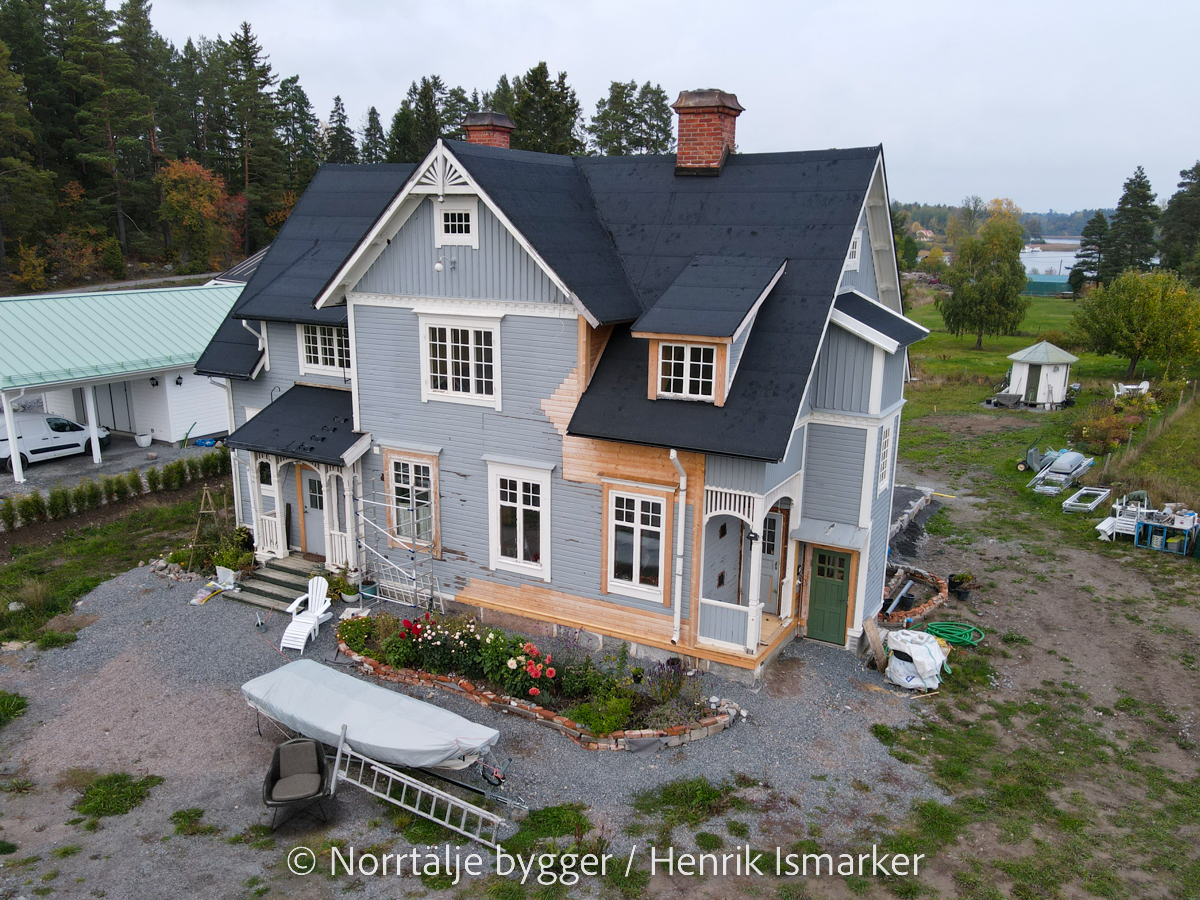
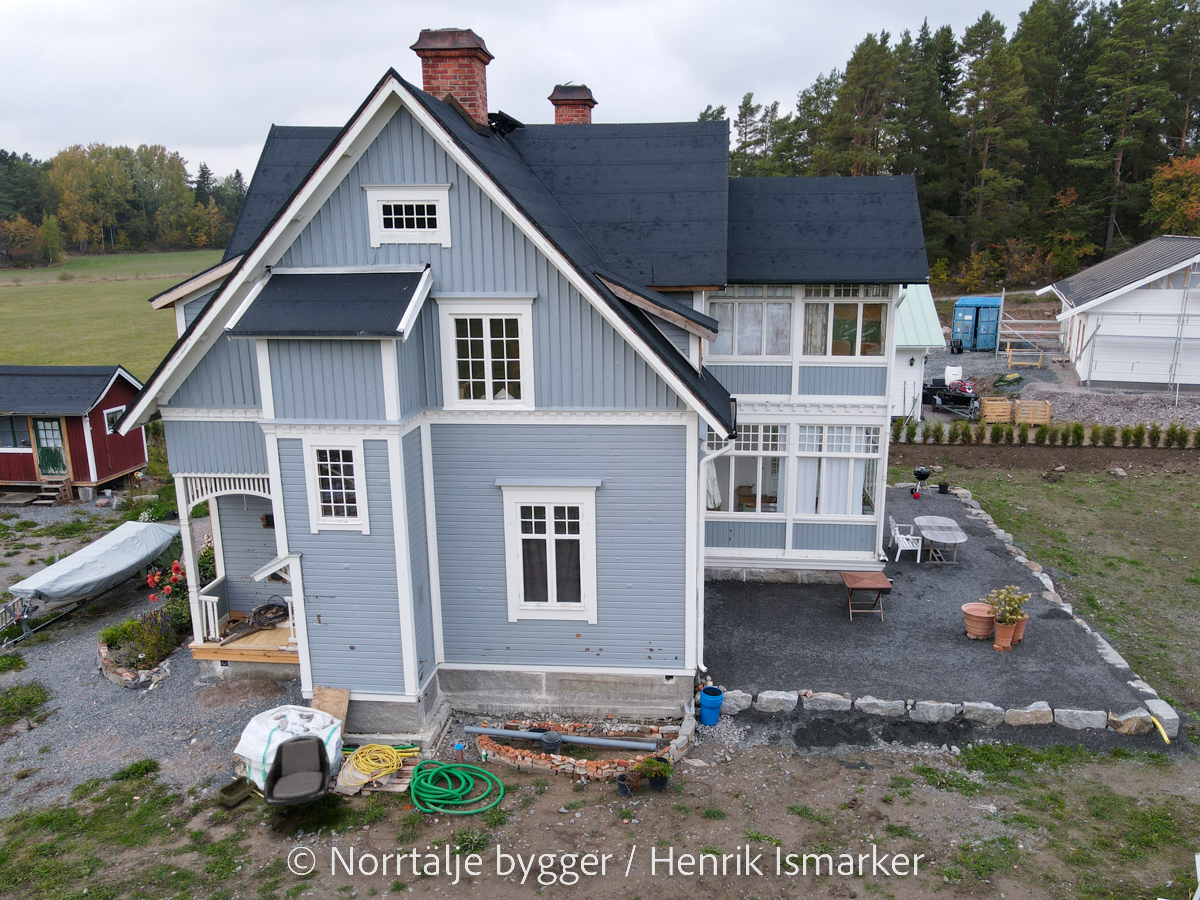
woven basket: none [216,778,254,808] -> present [218,776,256,806]

